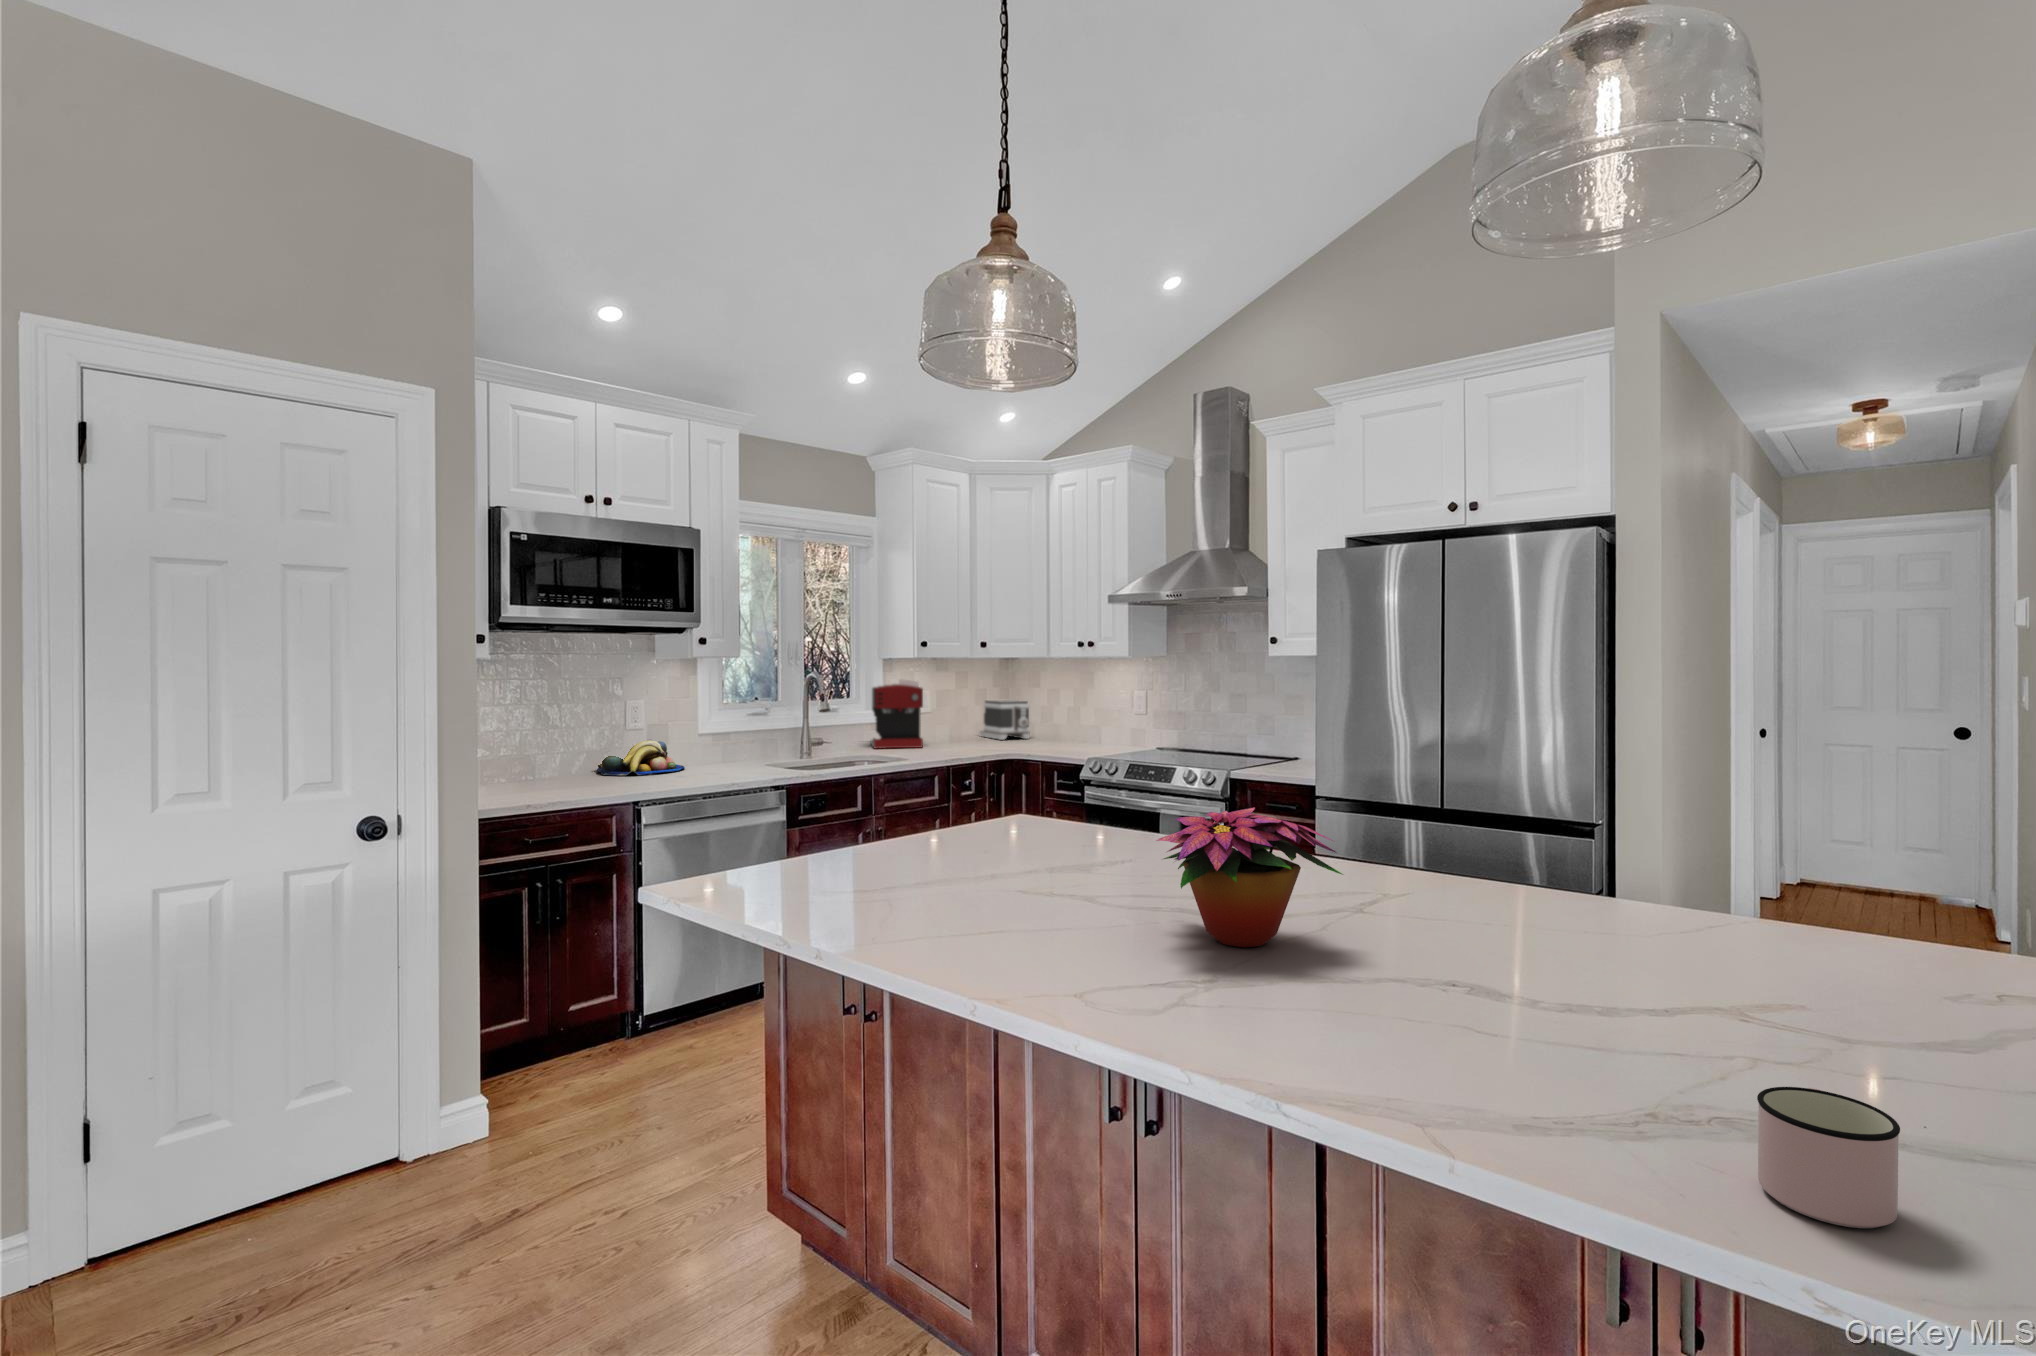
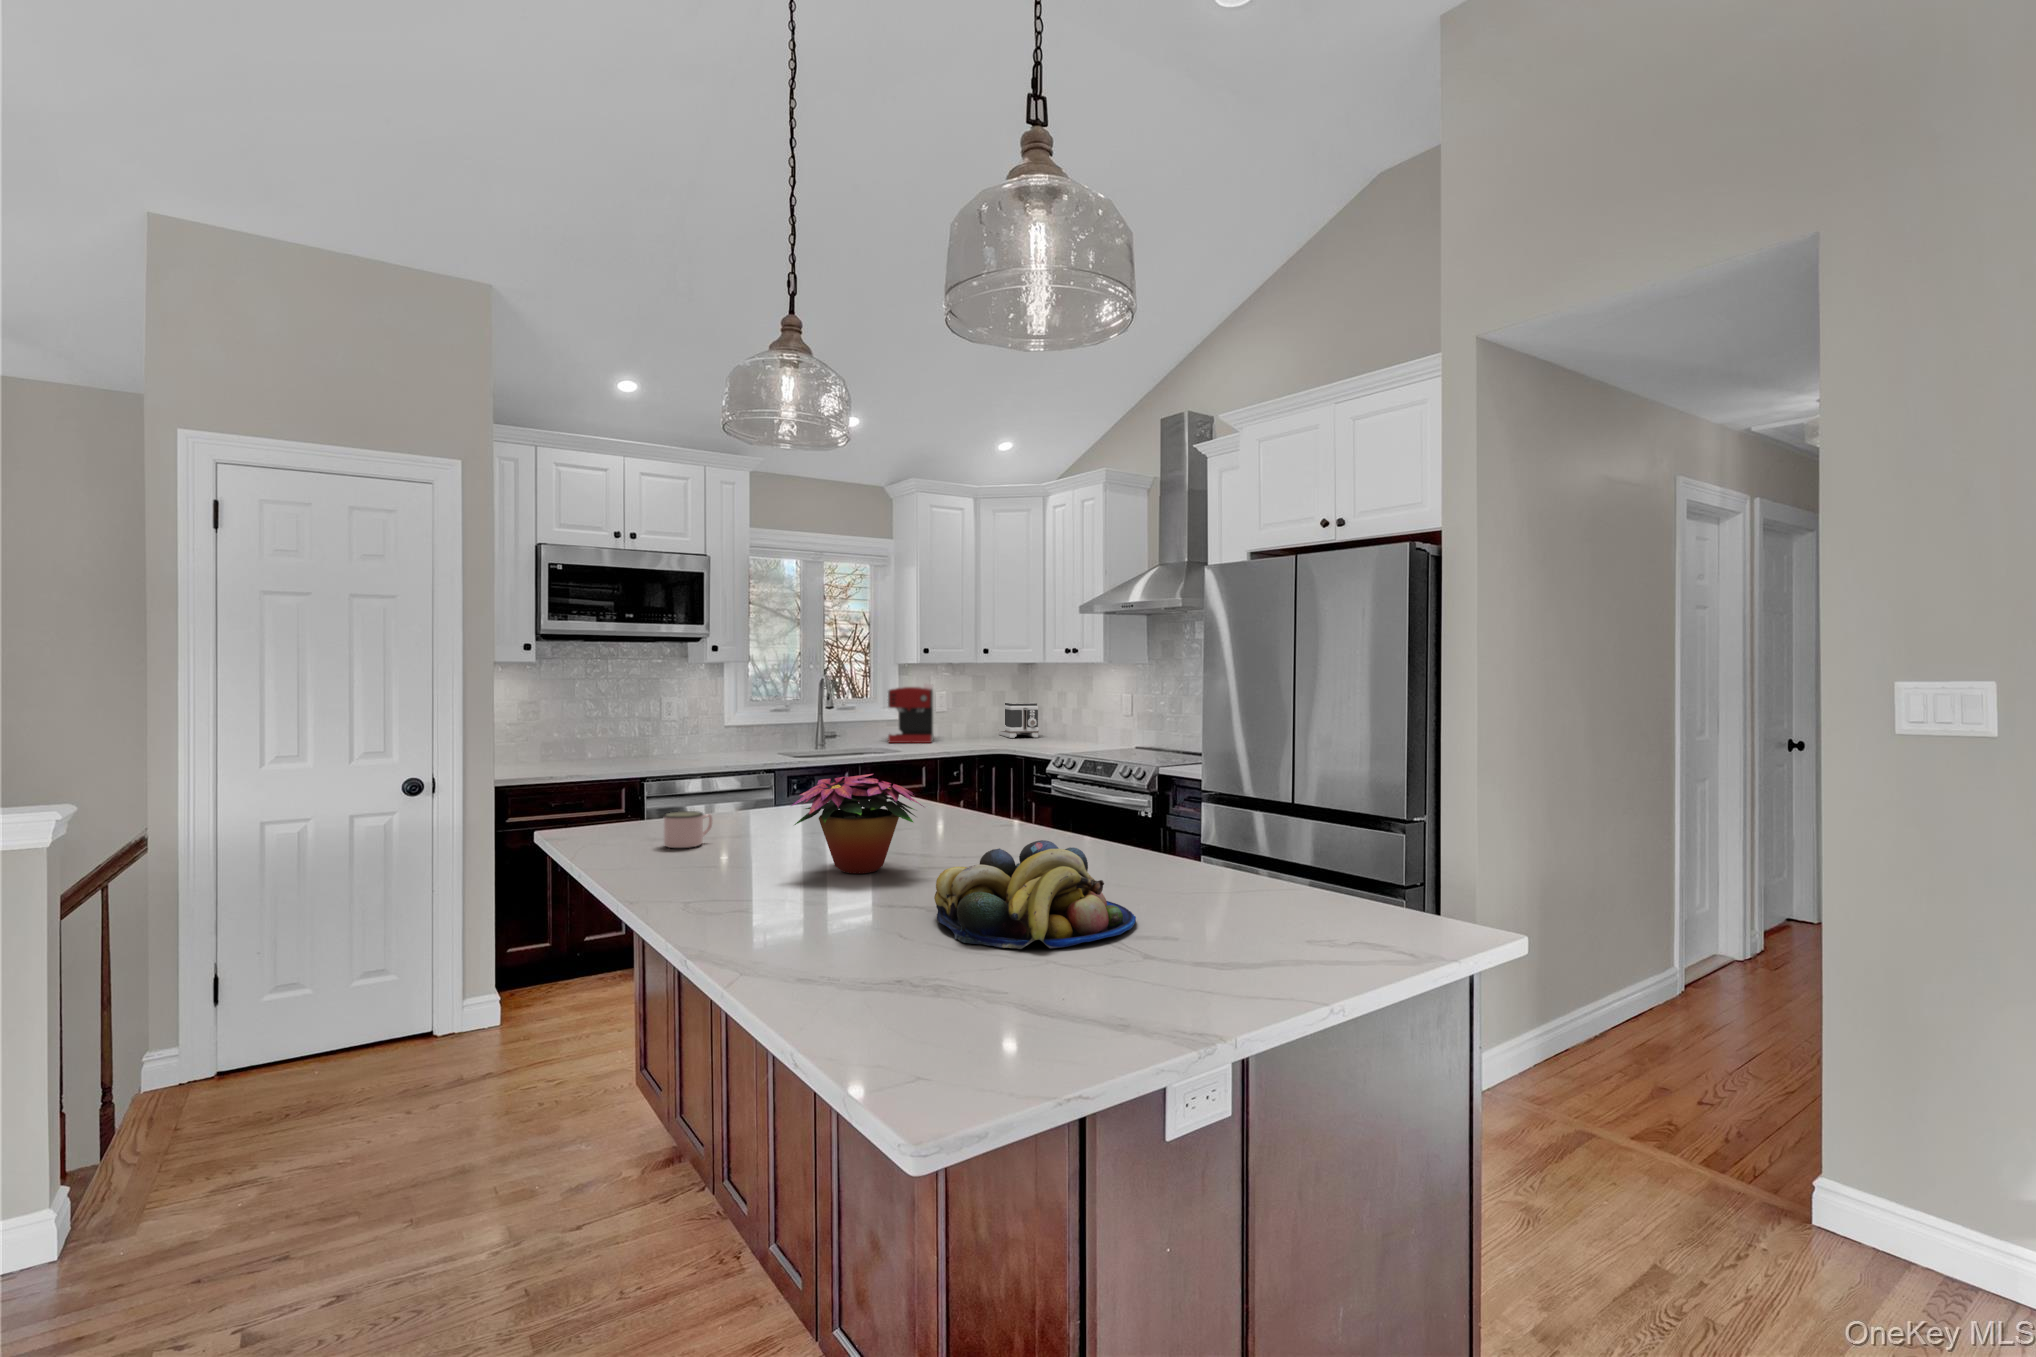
fruit bowl: present [597,740,685,775] -> present [934,840,1136,949]
mug: present [1757,1087,1900,1228] -> present [663,811,712,848]

